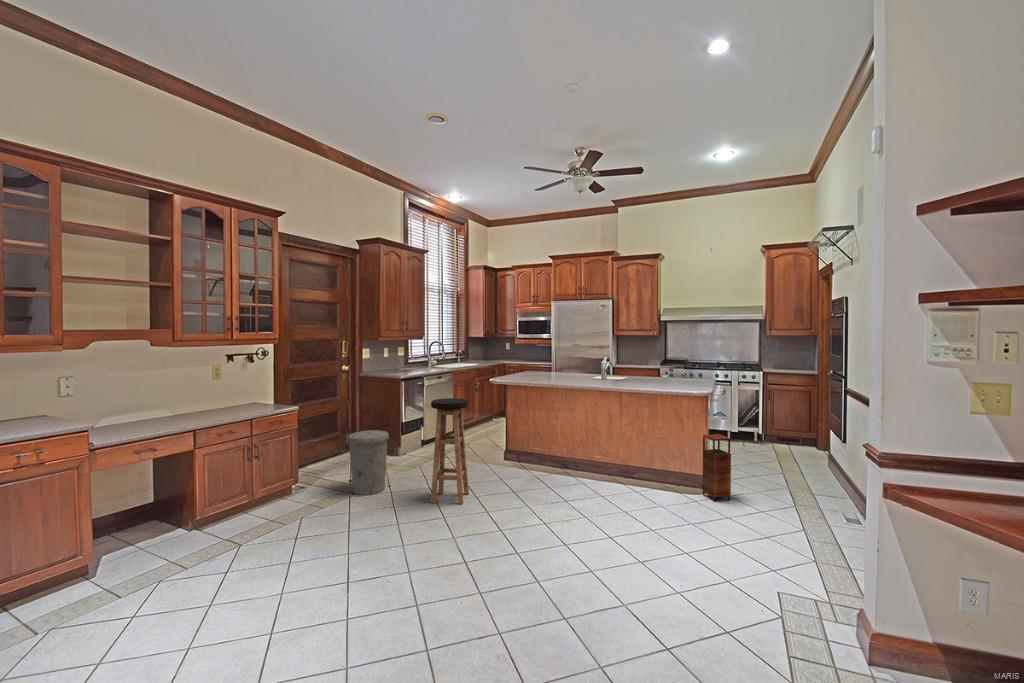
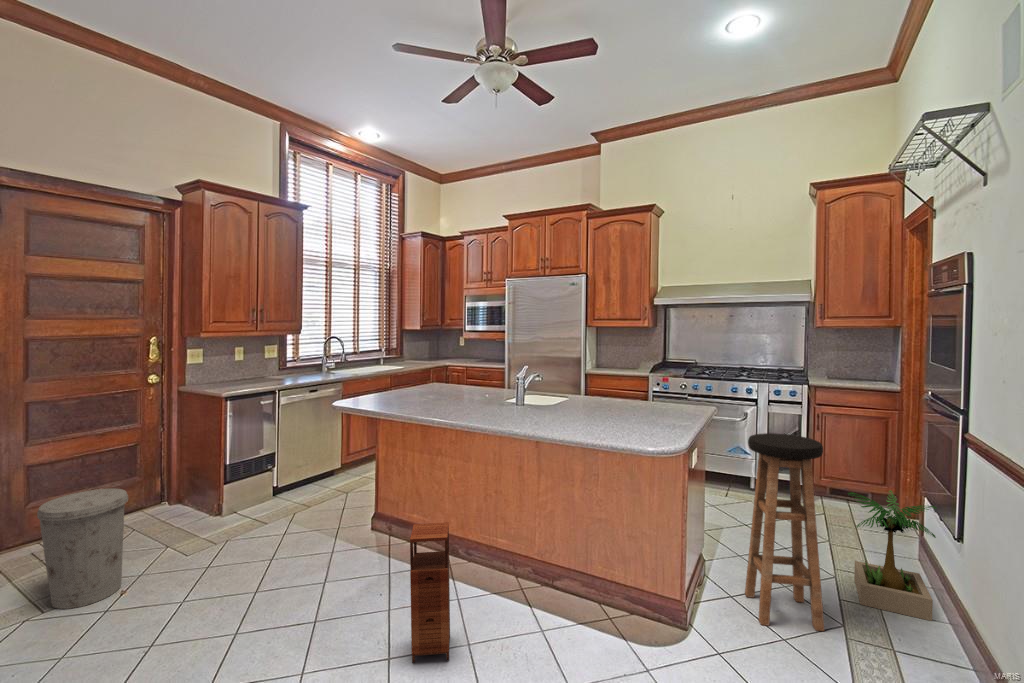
bar stool: present [431,398,469,504] -> present [745,433,824,631]
potted plant: none [784,422,837,485] -> present [848,491,936,621]
storage cabinet: present [703,434,731,501] -> present [410,522,450,663]

